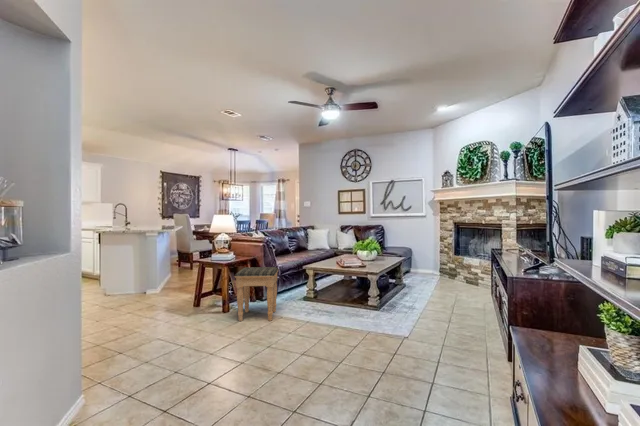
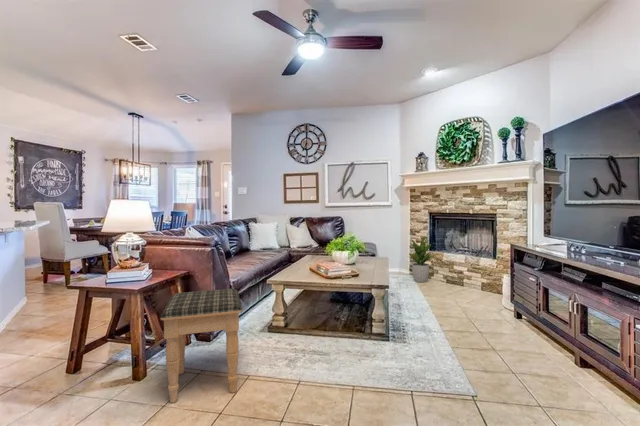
potted plant: none [430,243,456,281] -> present [409,237,434,282]

